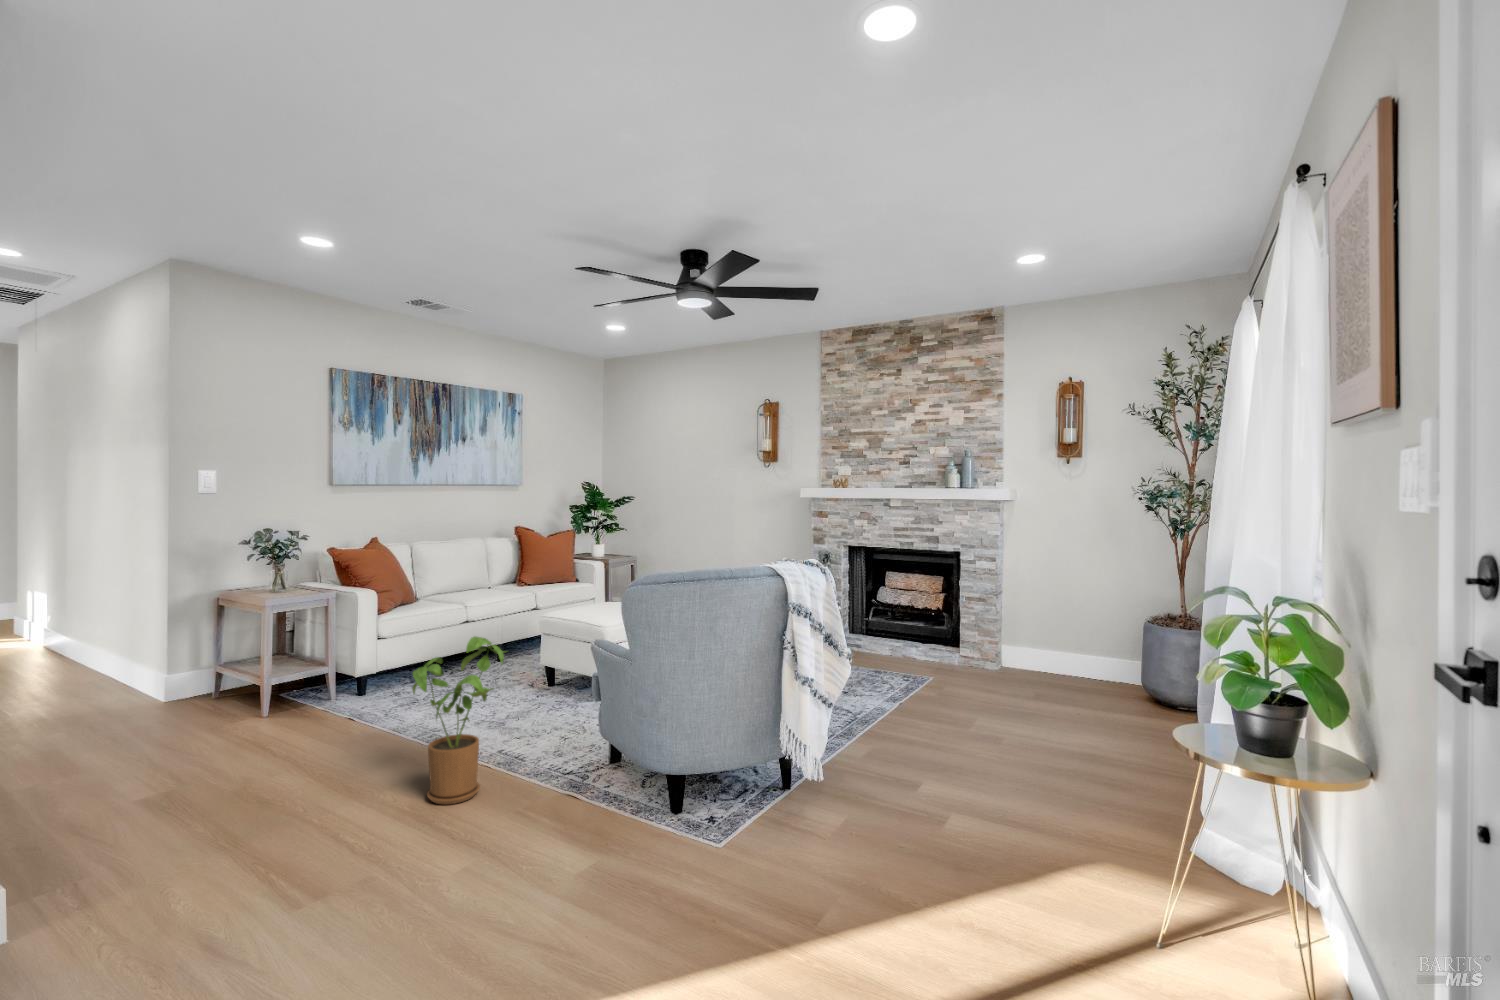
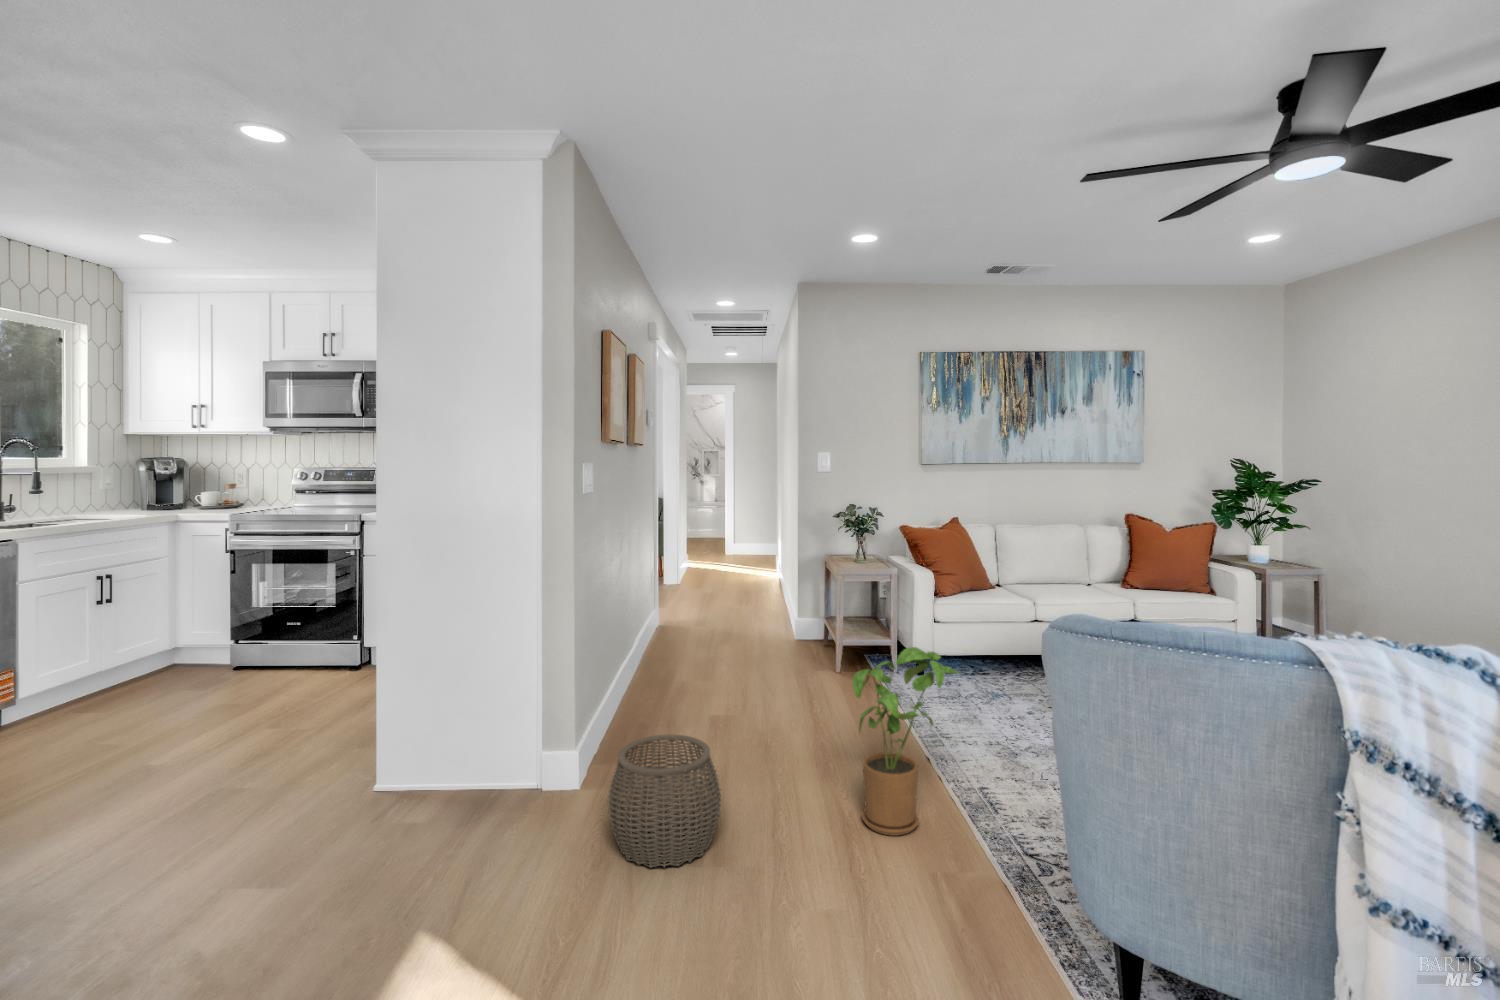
woven basket: none [167,773,320,924] -> present [608,735,721,868]

